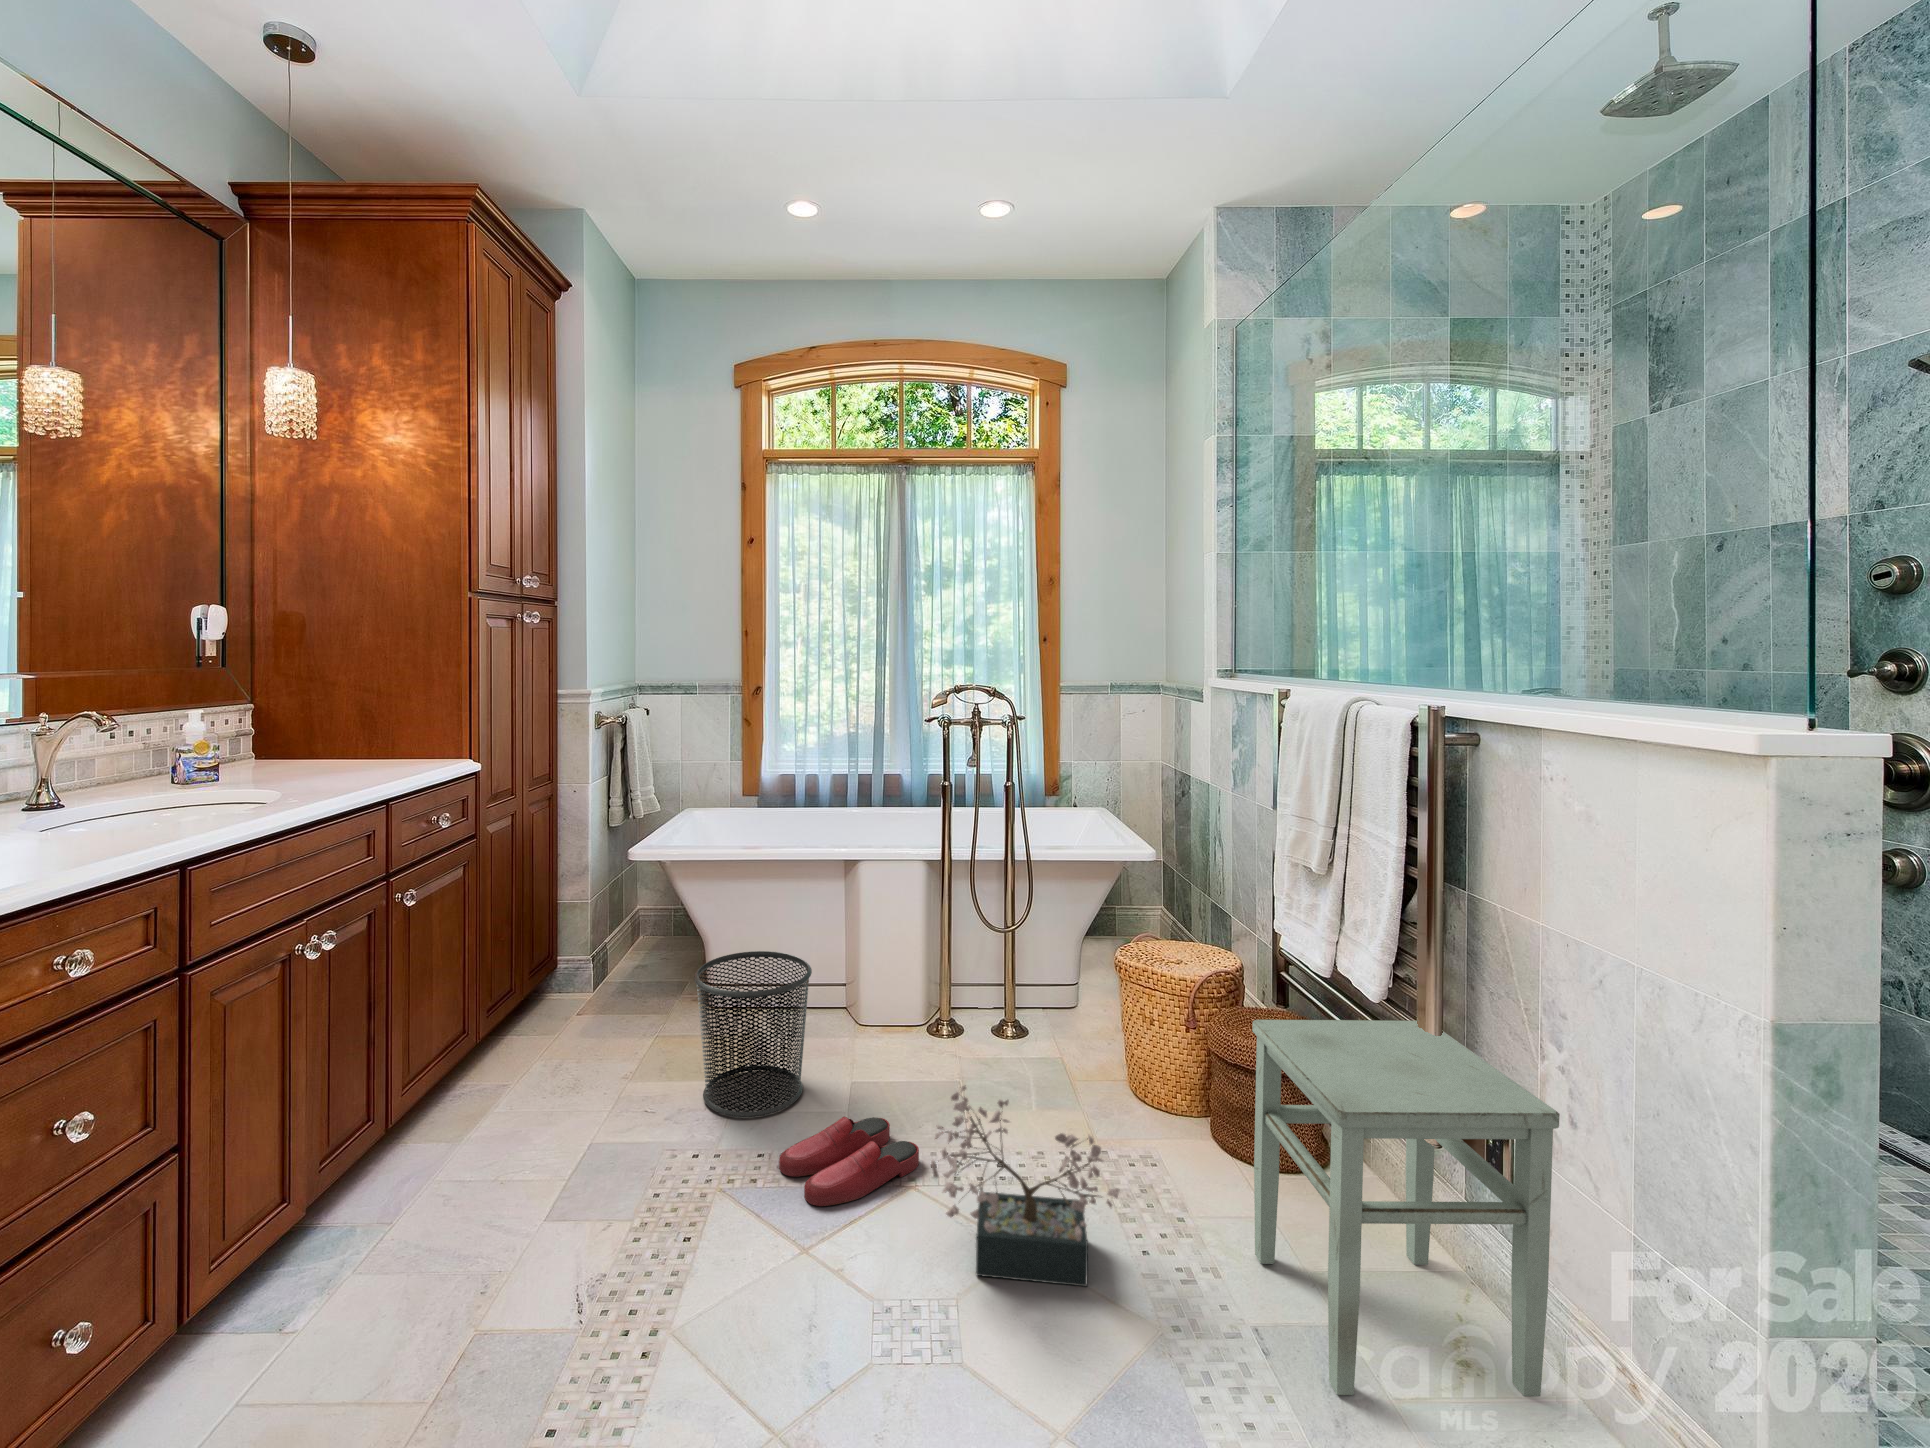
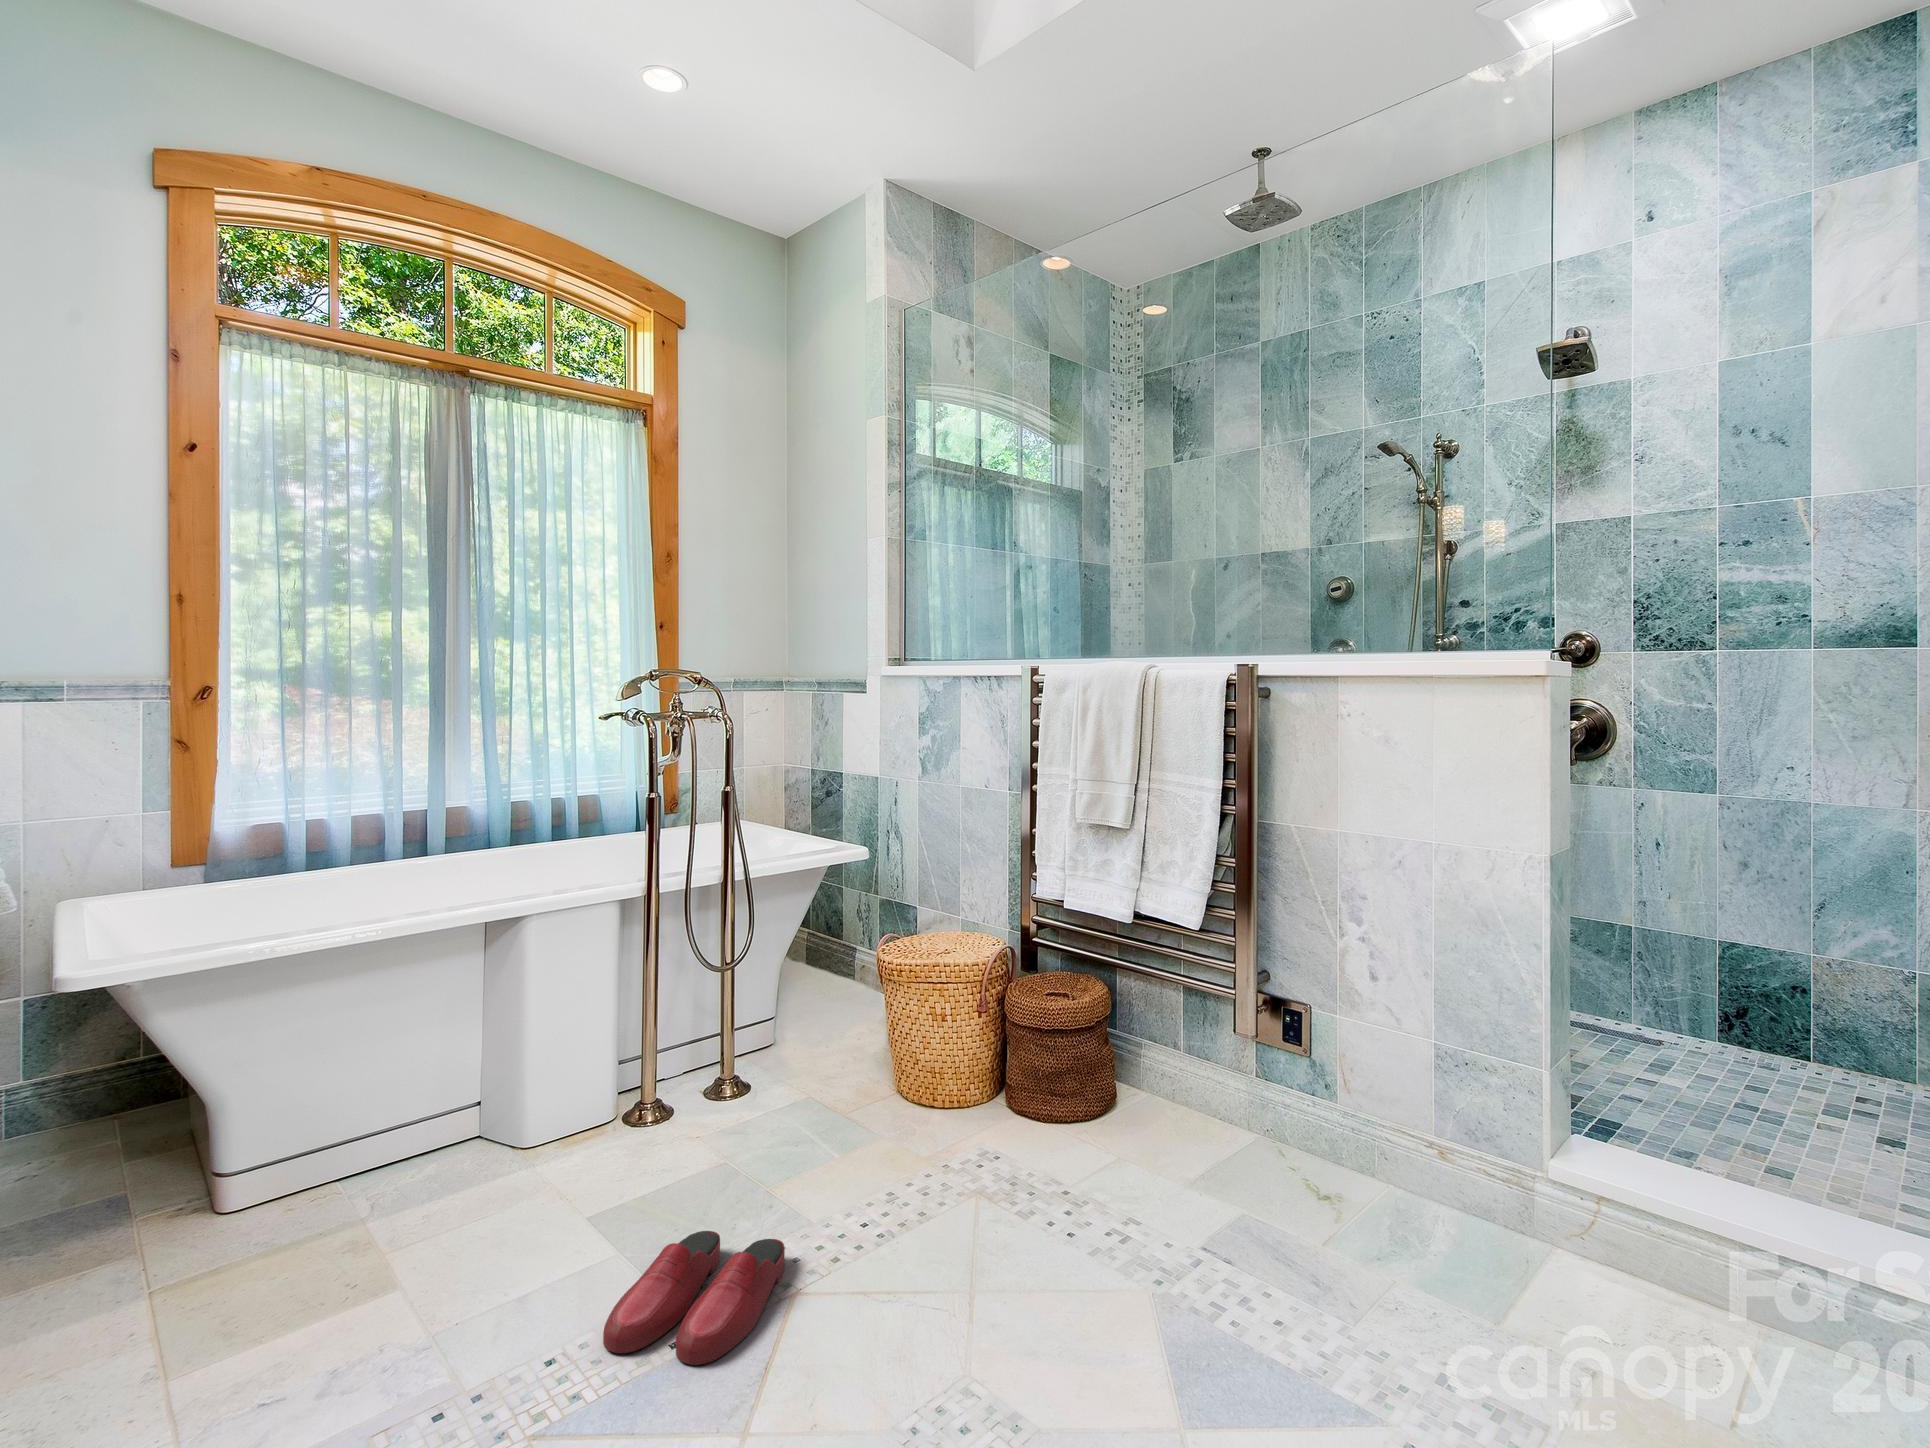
waste bin: present [694,951,812,1117] -> none [348,1061,557,1336]
stool: present [1252,1020,1560,1396] -> none [1140,935,1376,1255]
decorative plant: present [931,1086,1119,1286] -> none [878,1119,1068,1328]

